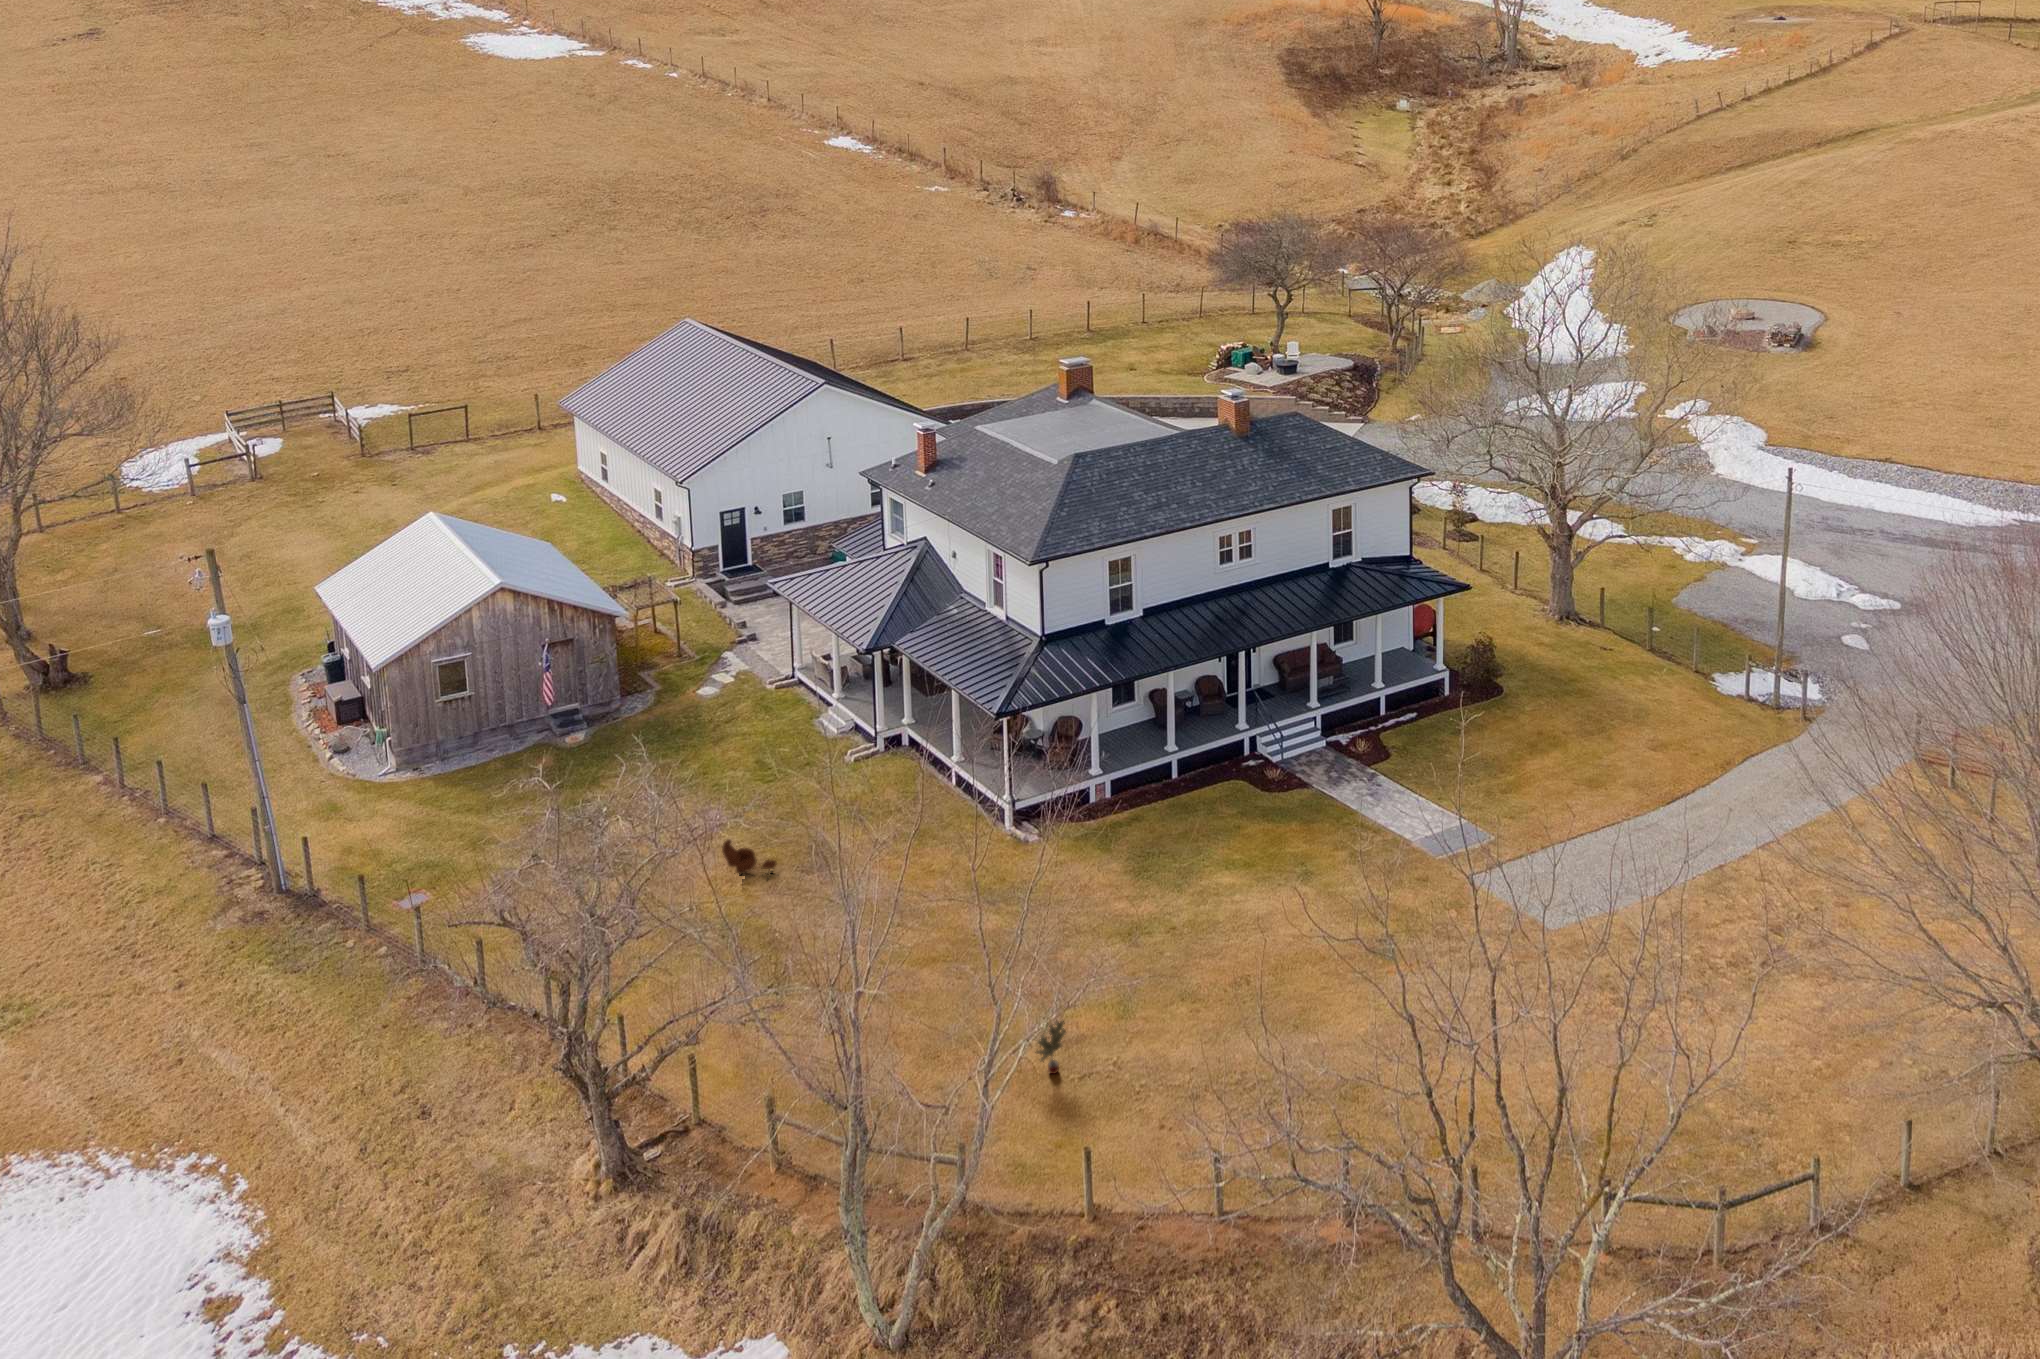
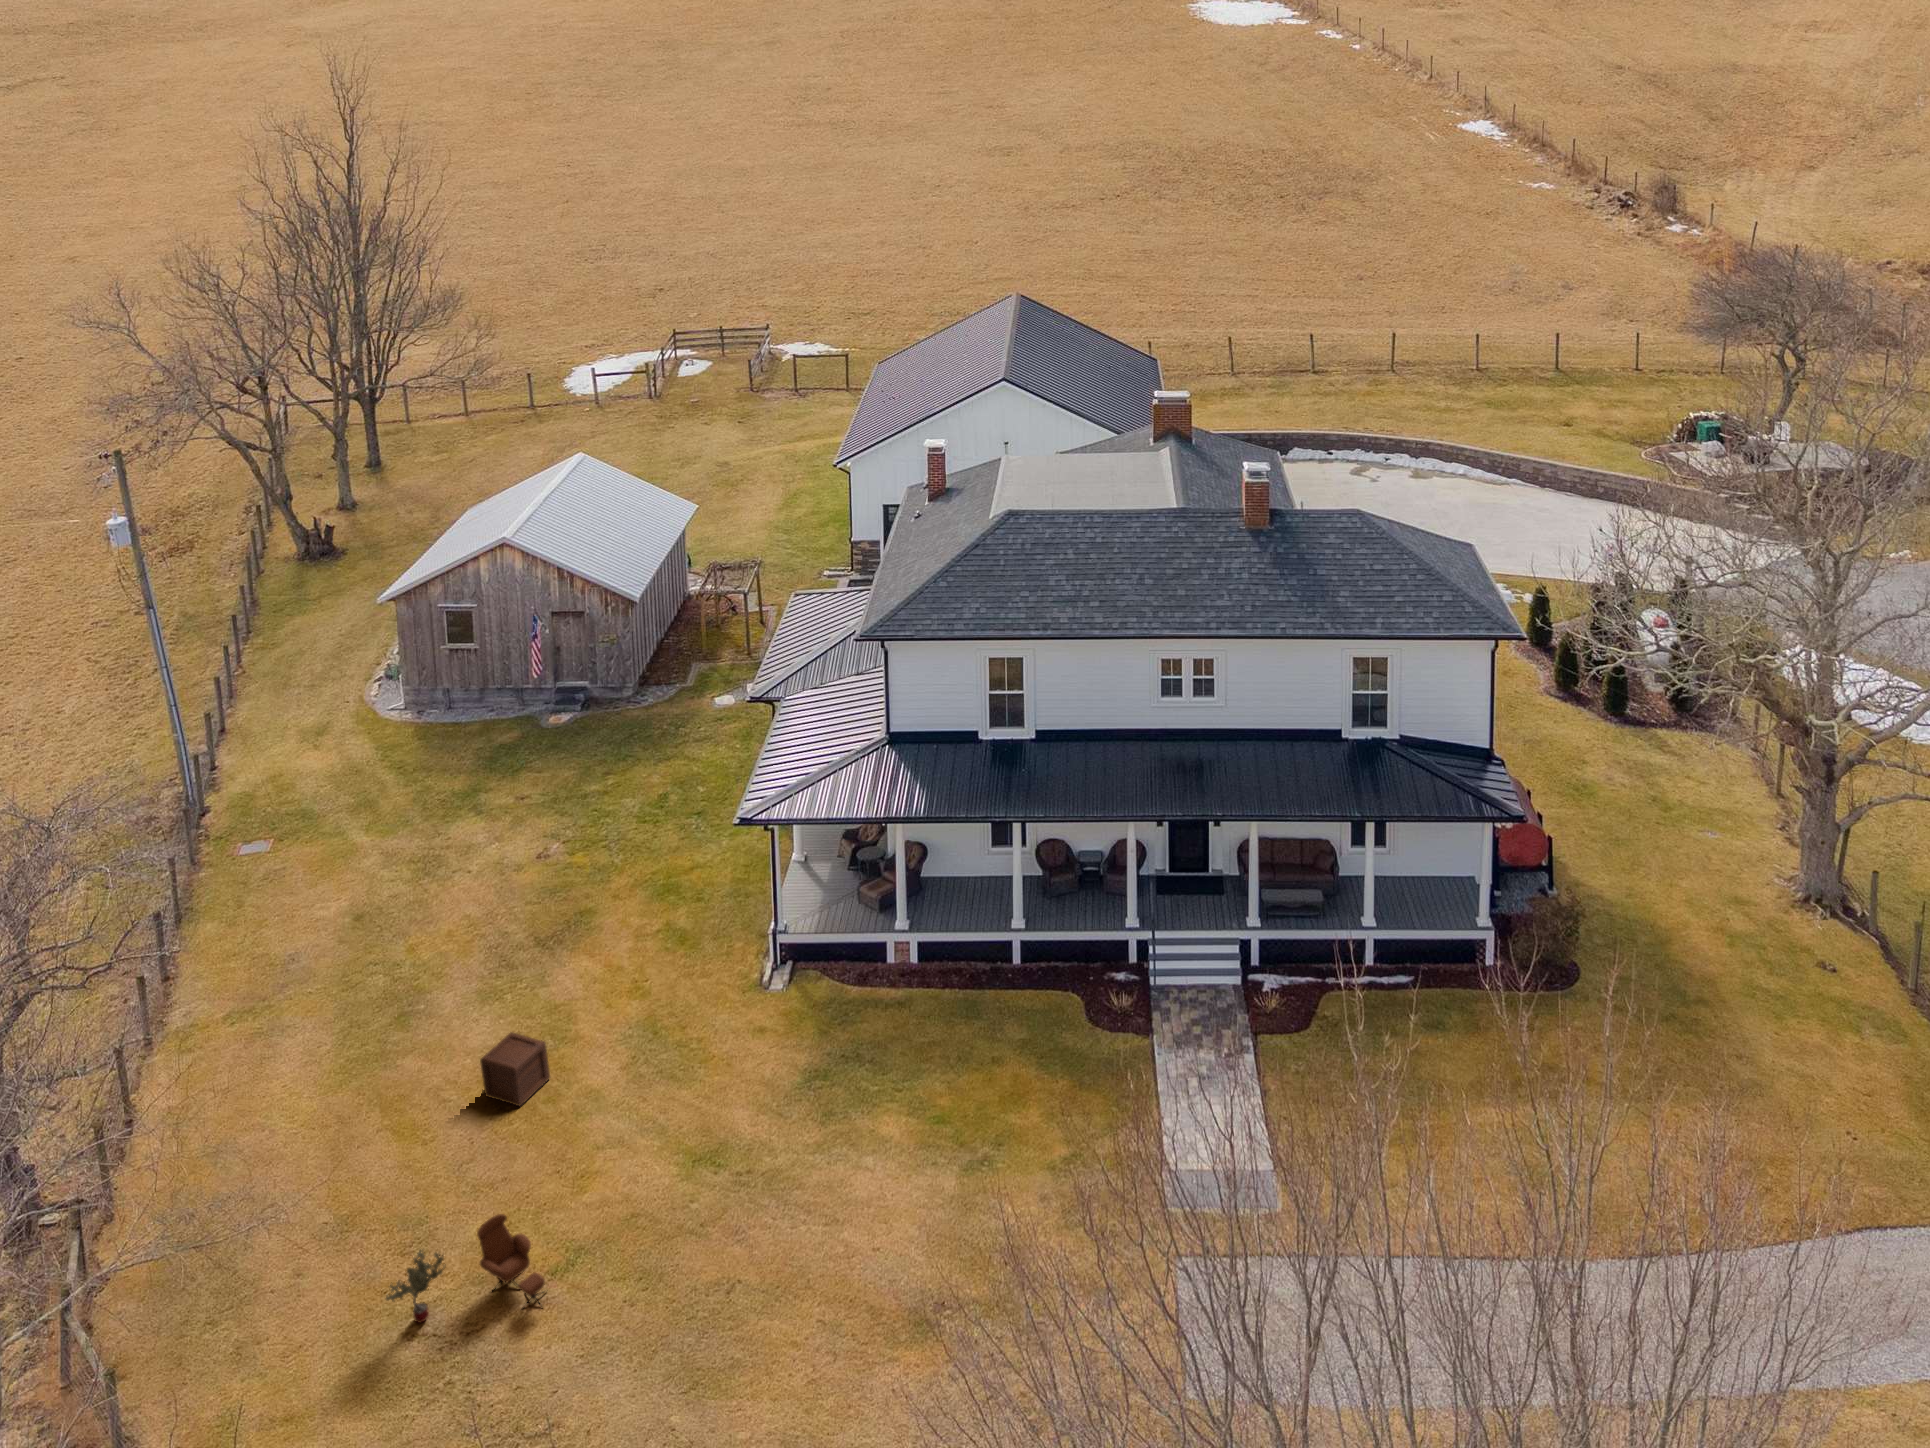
lounge chair: present [722,839,776,875] -> present [477,1214,545,1303]
wooden crate: none [903,913,943,969] -> present [480,1032,550,1106]

